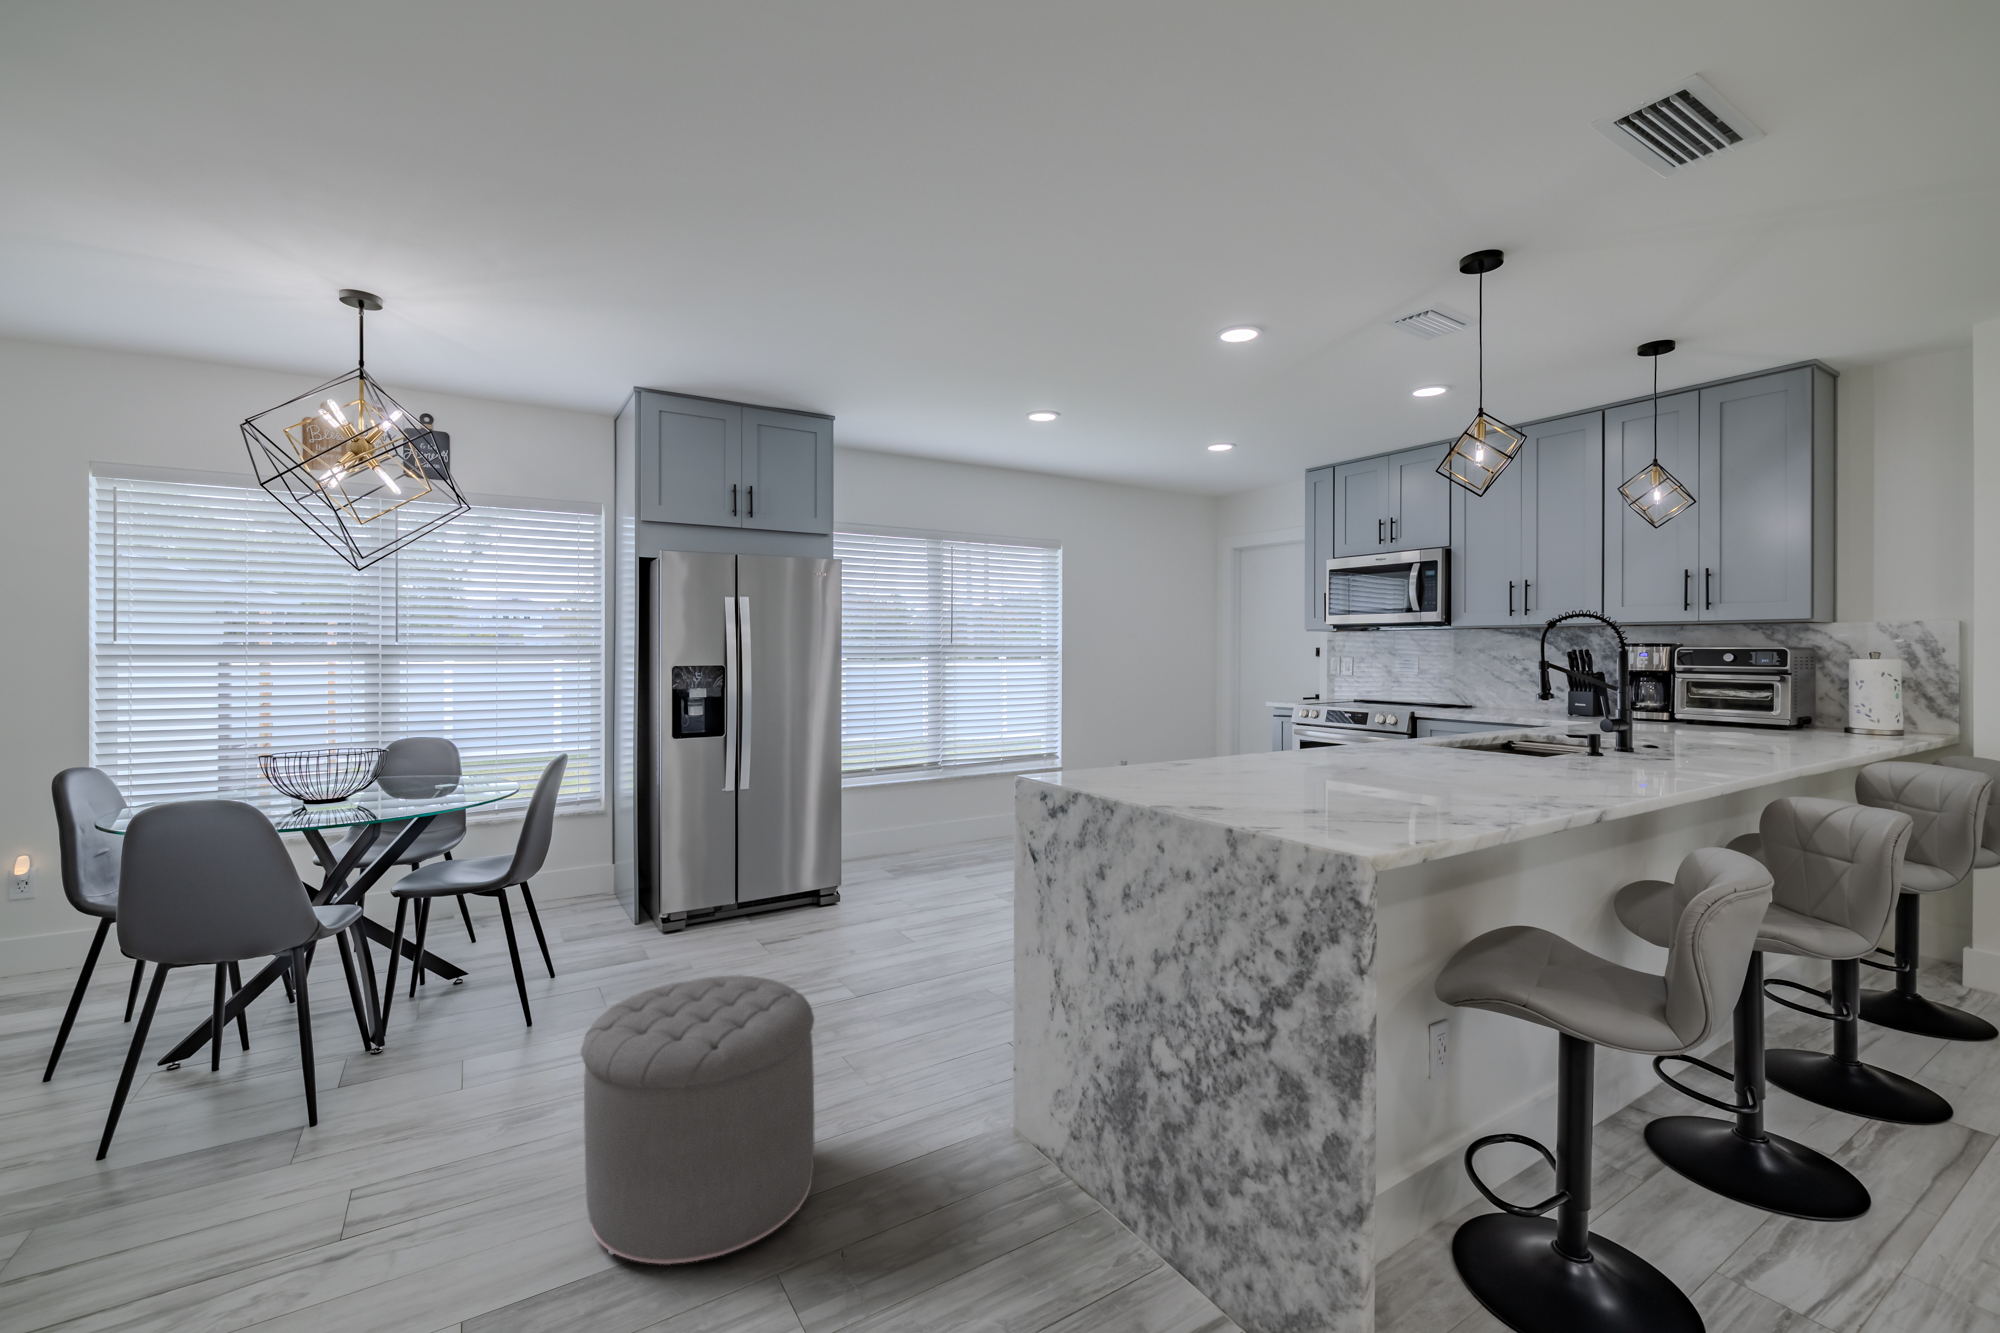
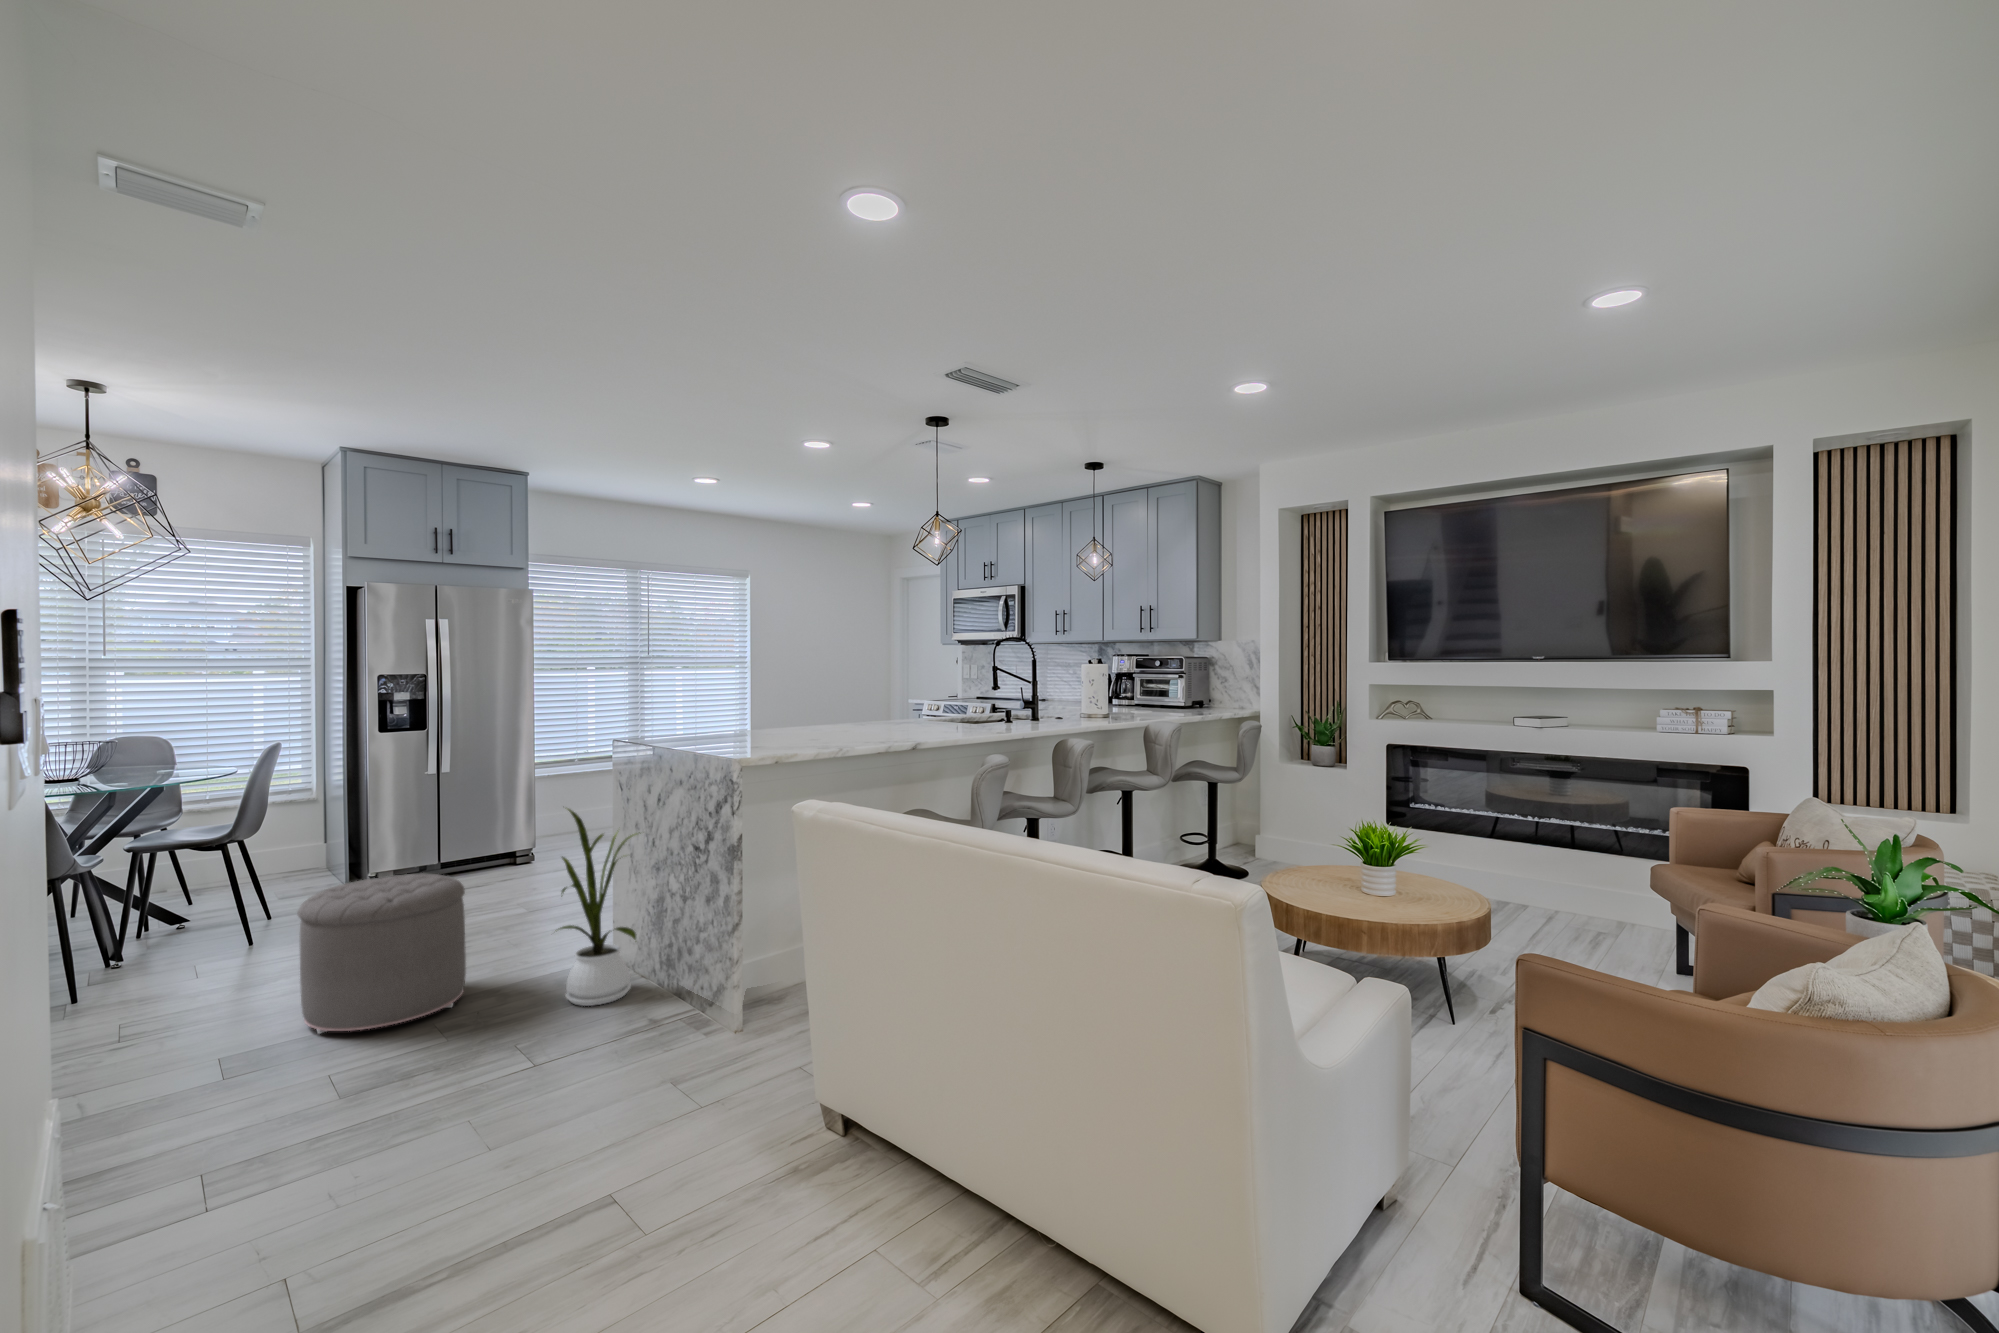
house plant: none [945,882,1098,1241] -> present [560,809,636,1006]

